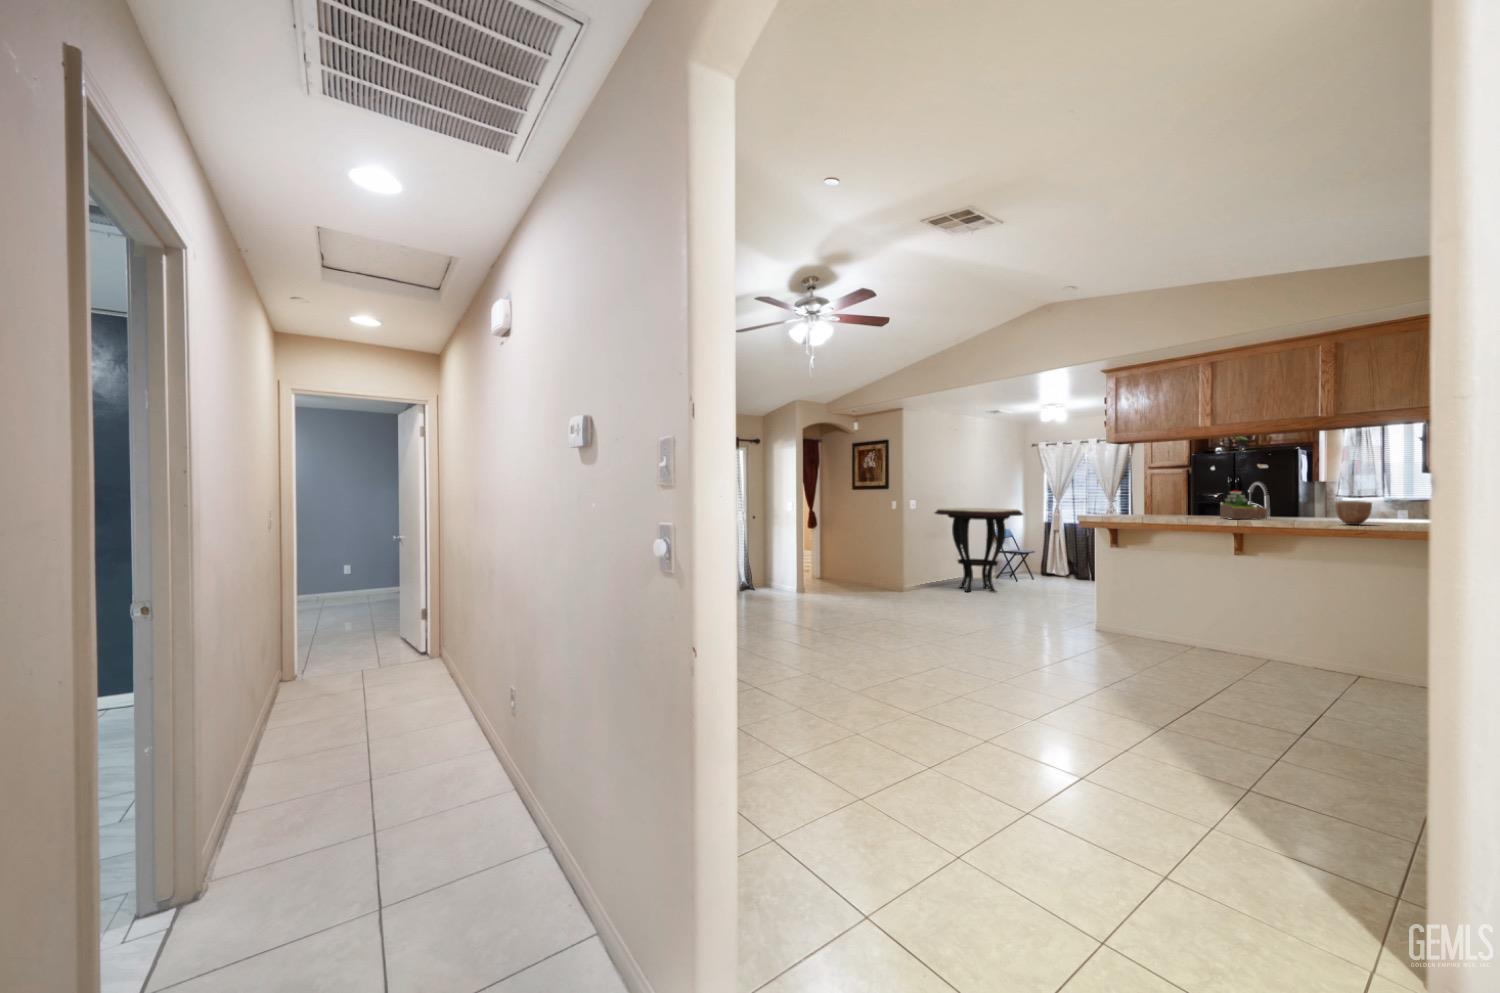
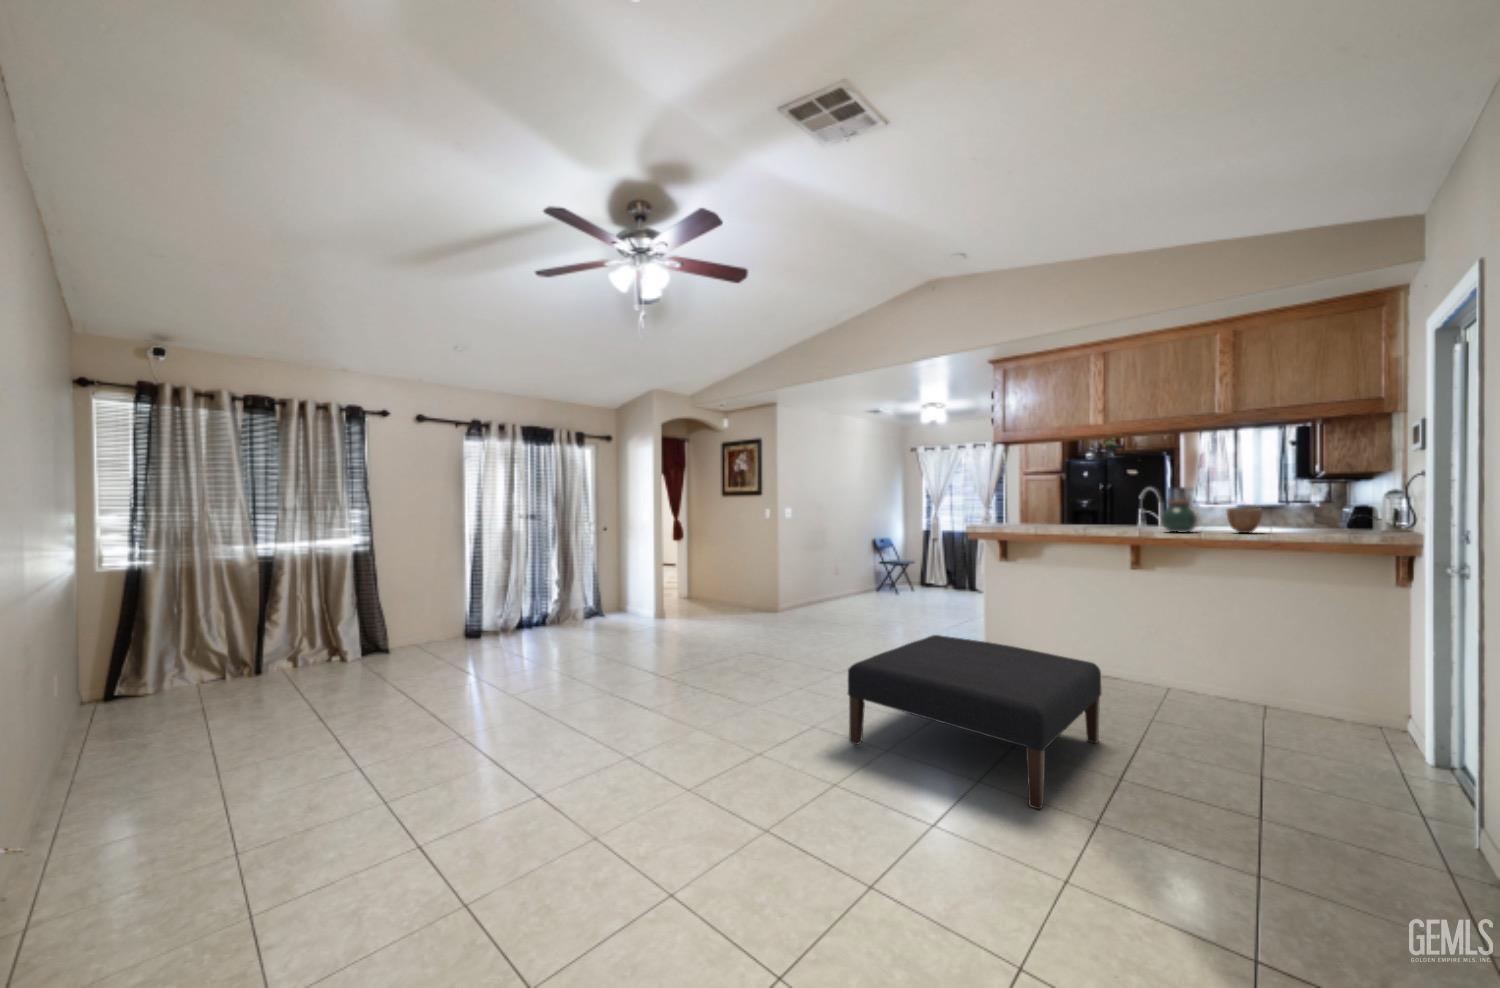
succulent plant: present [1220,490,1268,519] -> none [1105,497,1151,527]
jar: none [1269,494,1306,524] -> present [1161,500,1197,532]
side table: present [935,508,1023,593] -> none [812,516,905,611]
ottoman: none [959,606,1185,732] -> present [848,635,1101,809]

